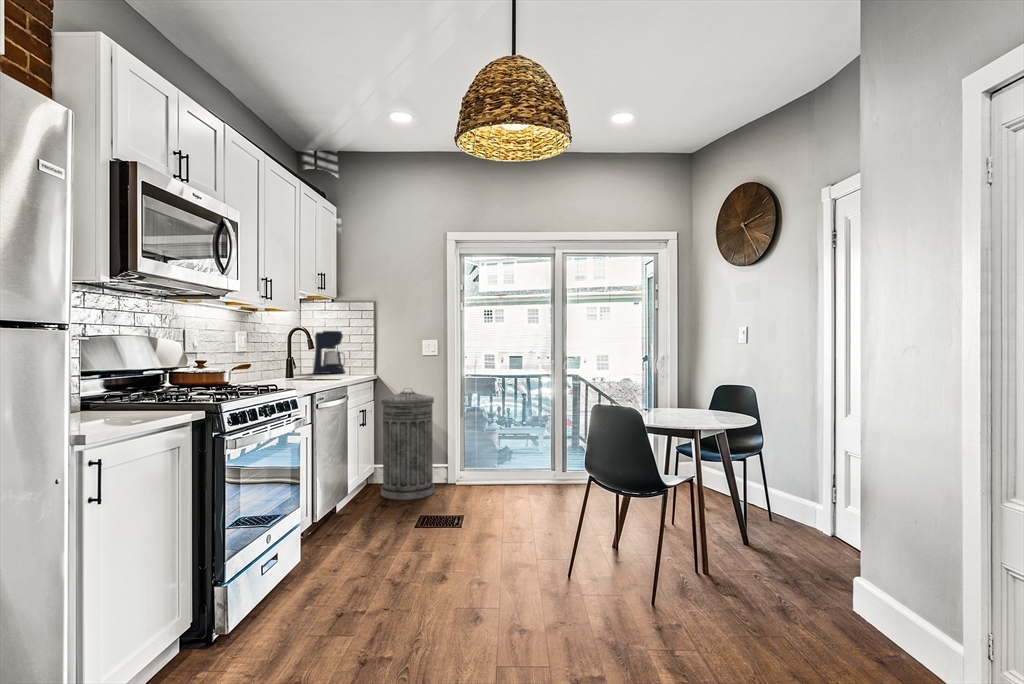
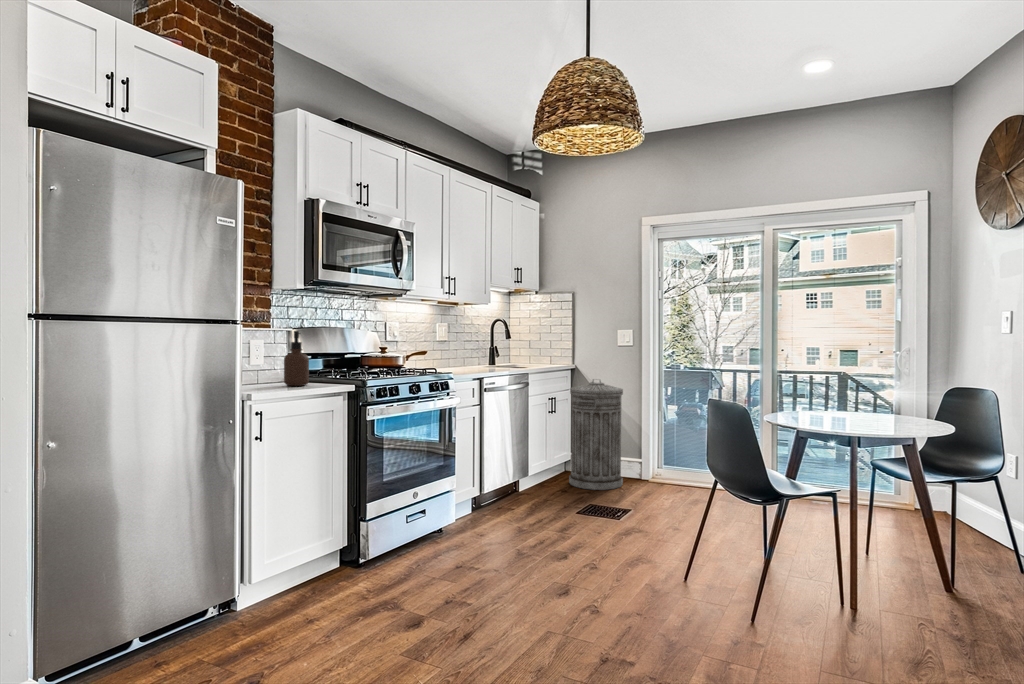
coffee maker: present [313,331,345,374] -> none [517,321,547,362]
soap dispenser: none [112,340,152,418] -> present [284,331,309,386]

